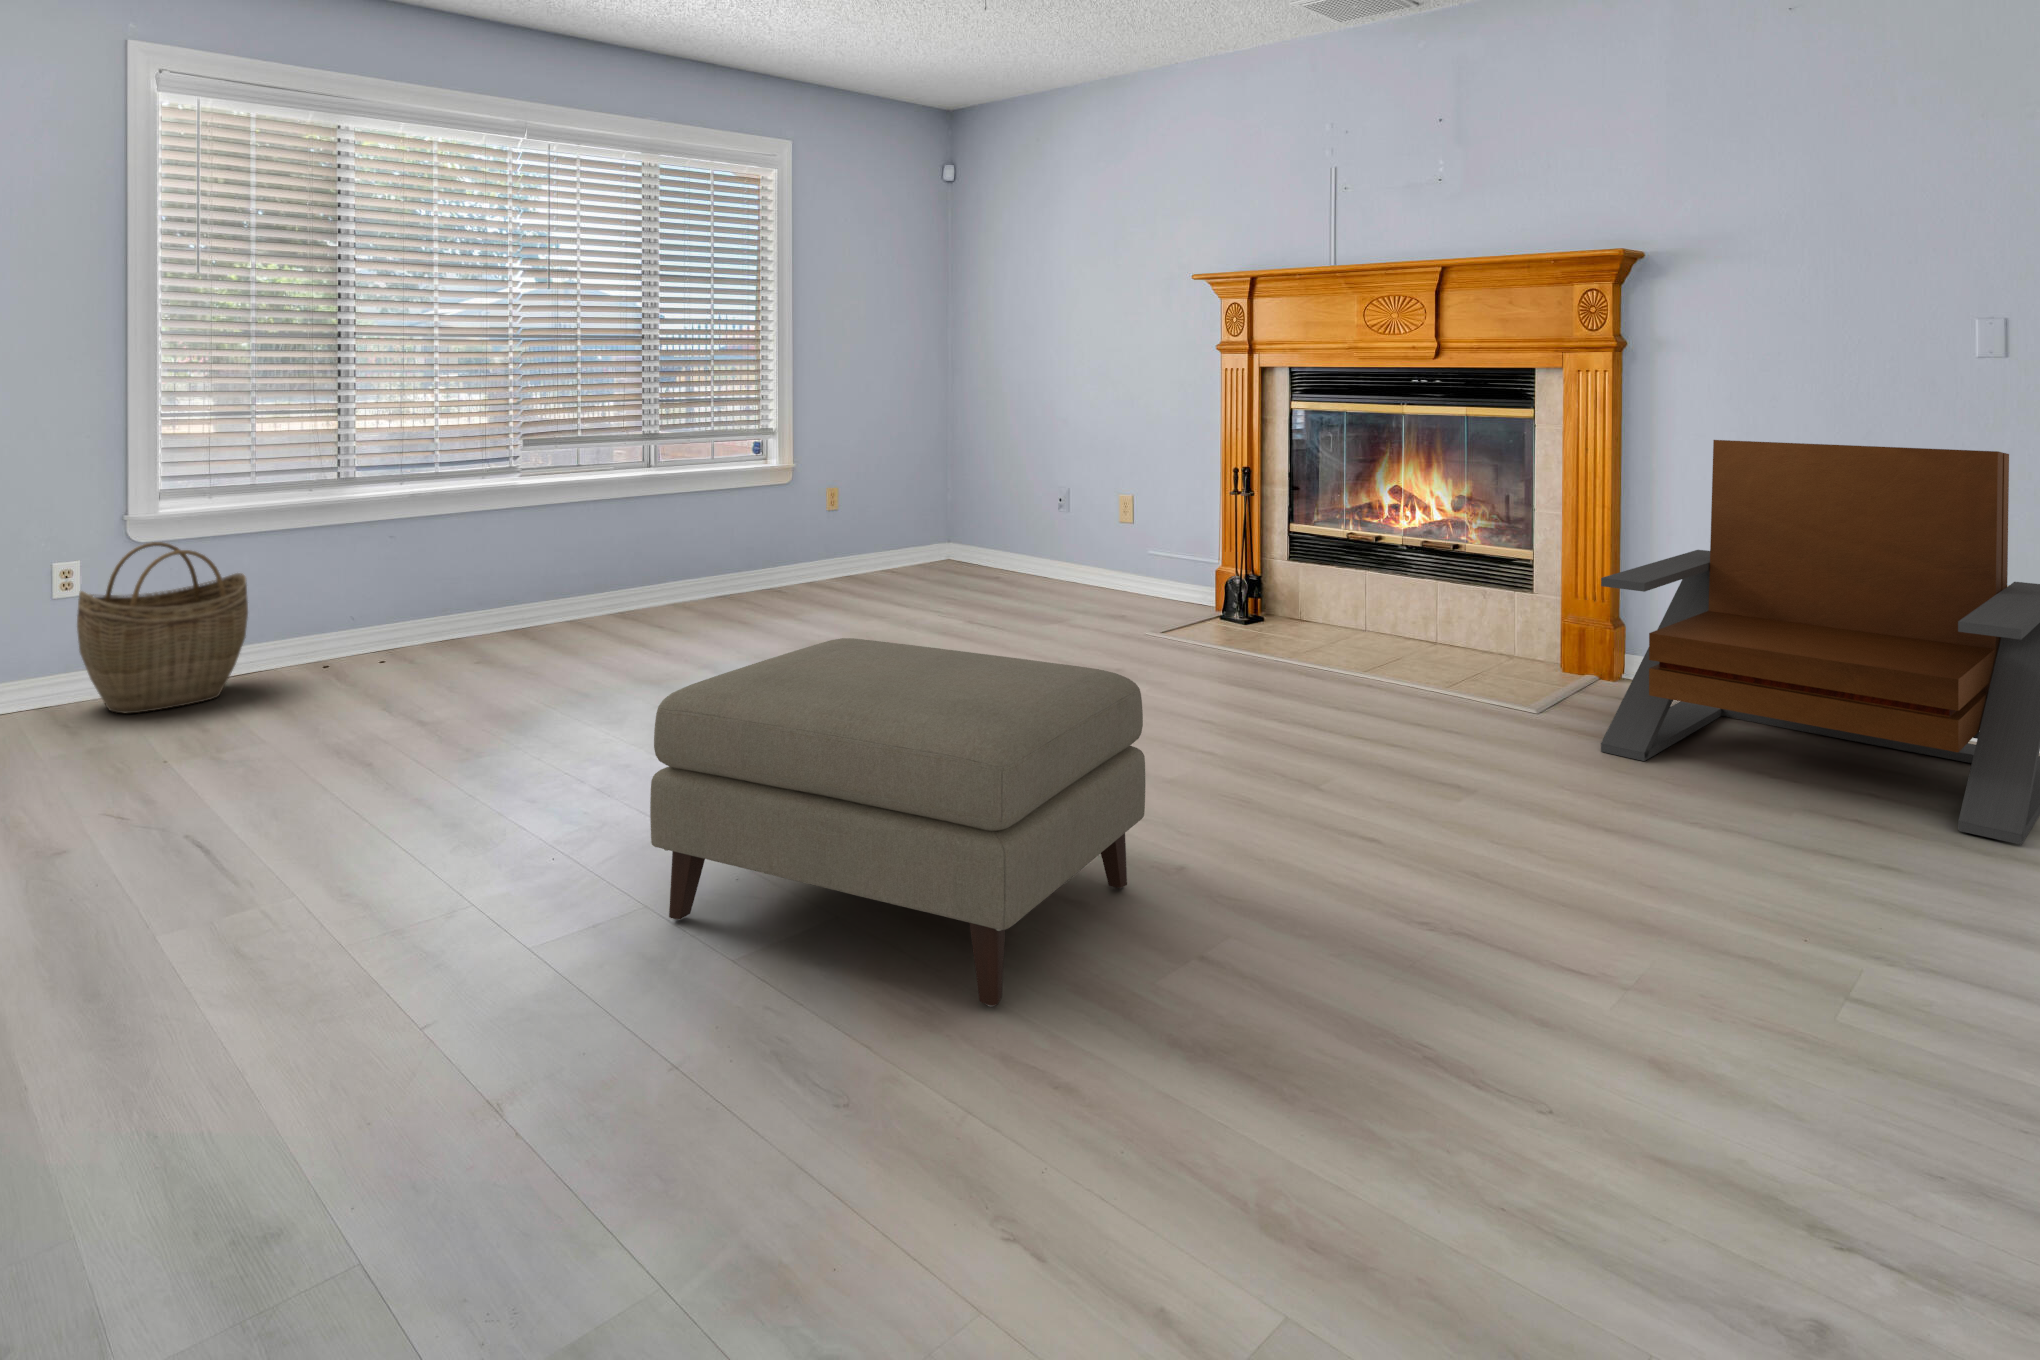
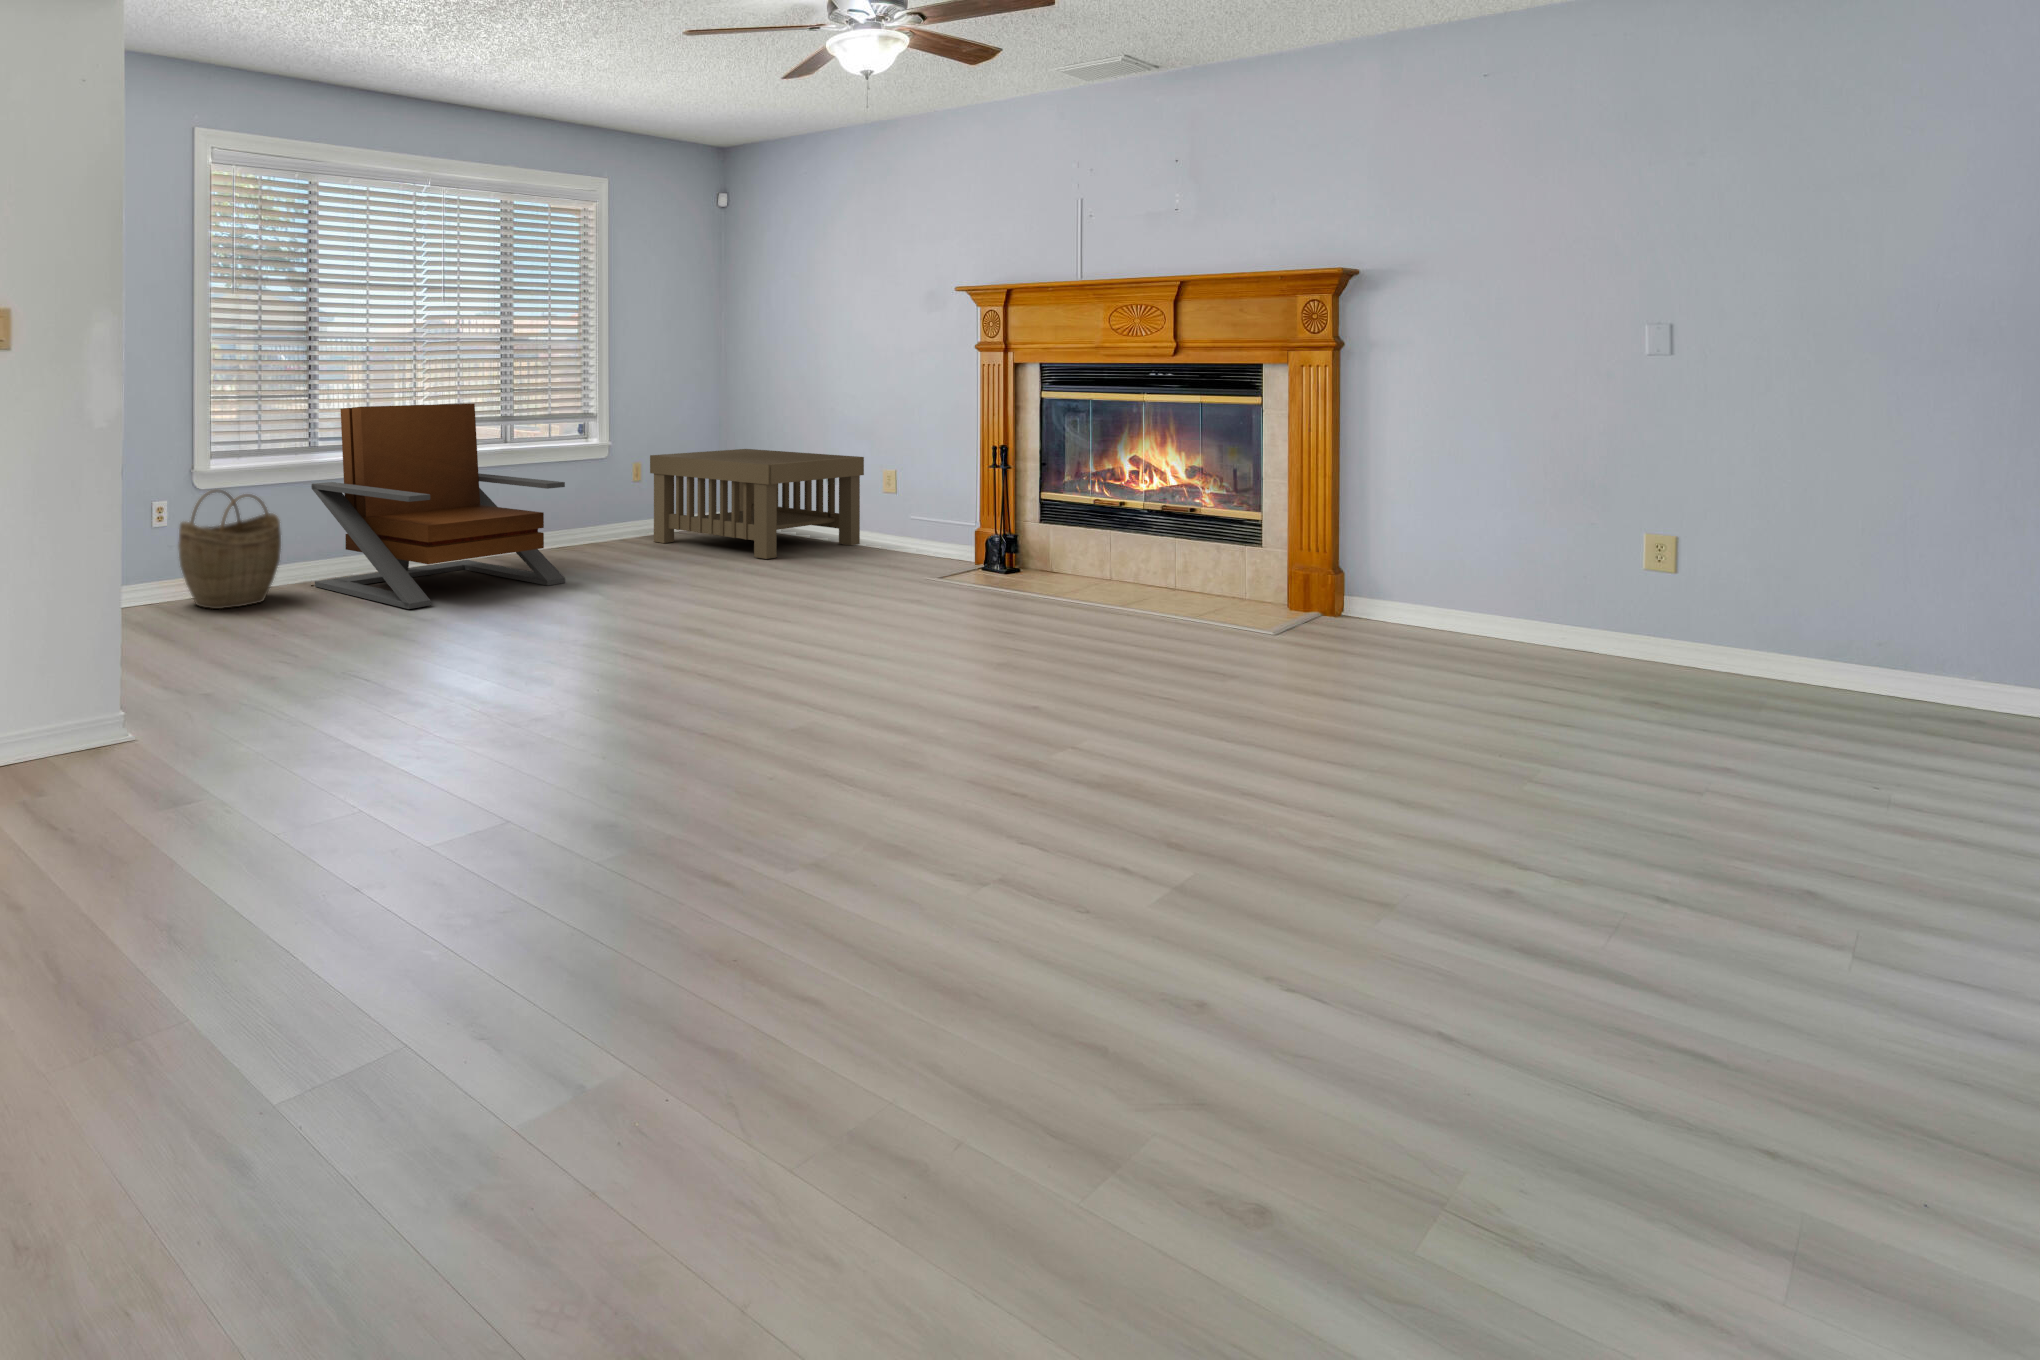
lounge chair: present [1601,440,2040,845] -> present [311,404,565,609]
coffee table: none [840,469,1098,609] -> present [650,449,864,559]
ottoman: present [650,638,1145,1007] -> none [696,549,1018,762]

